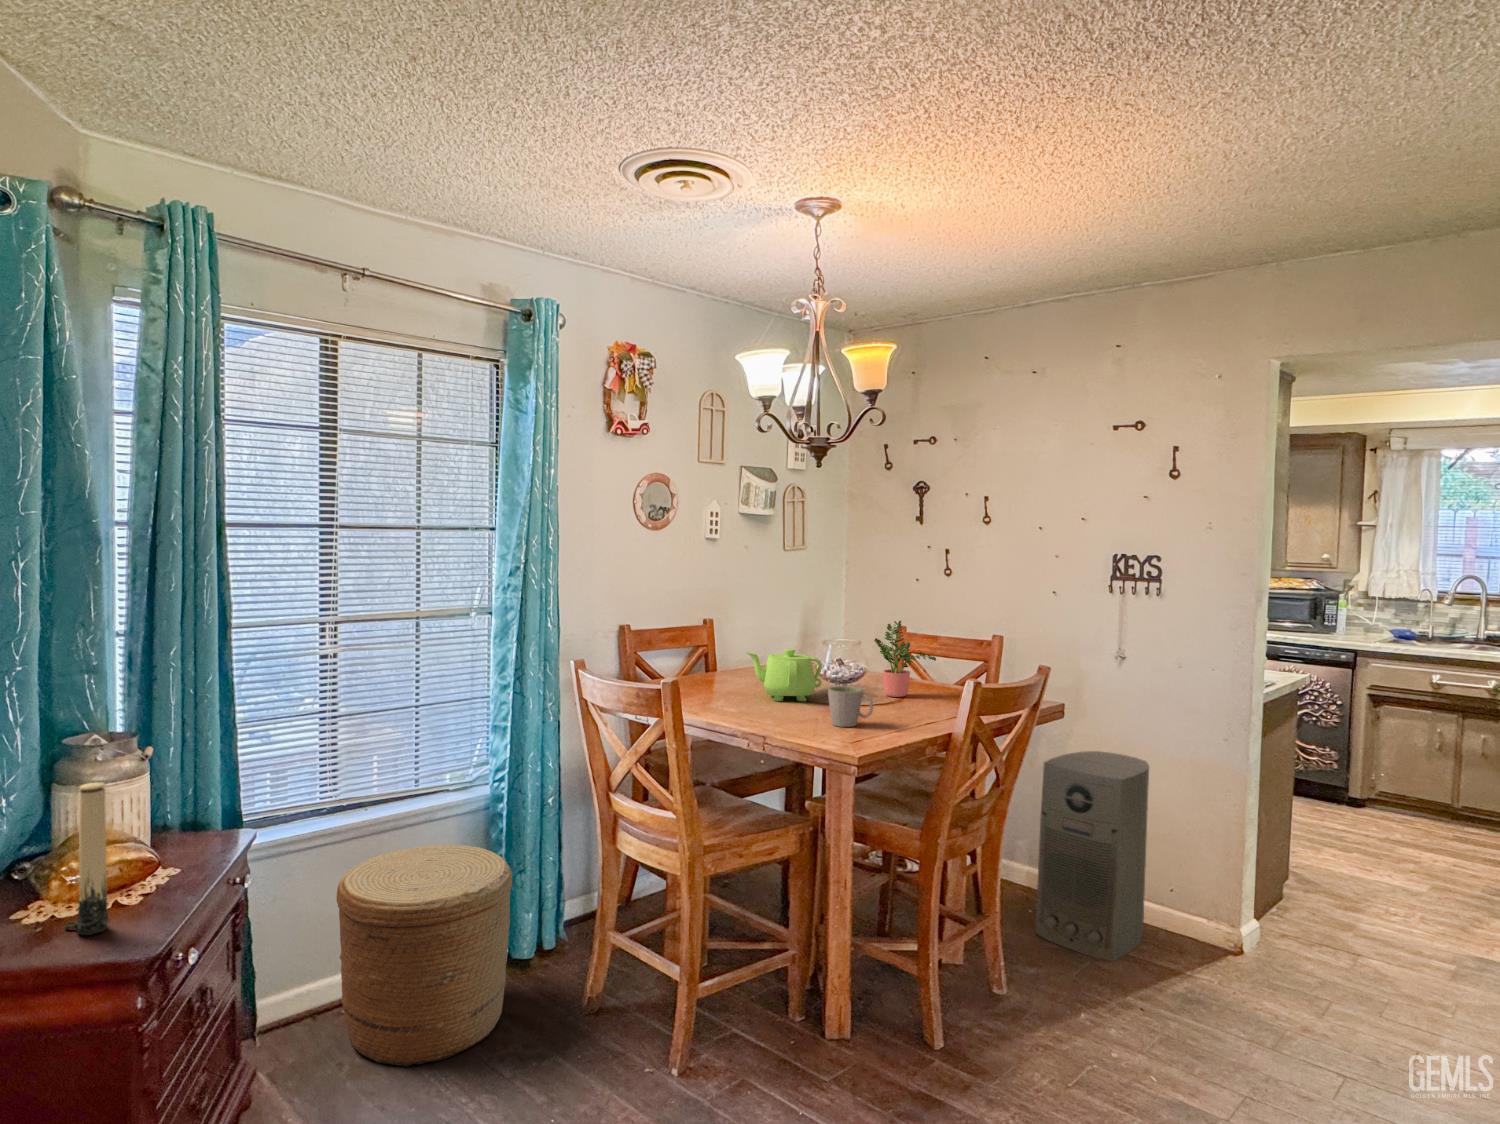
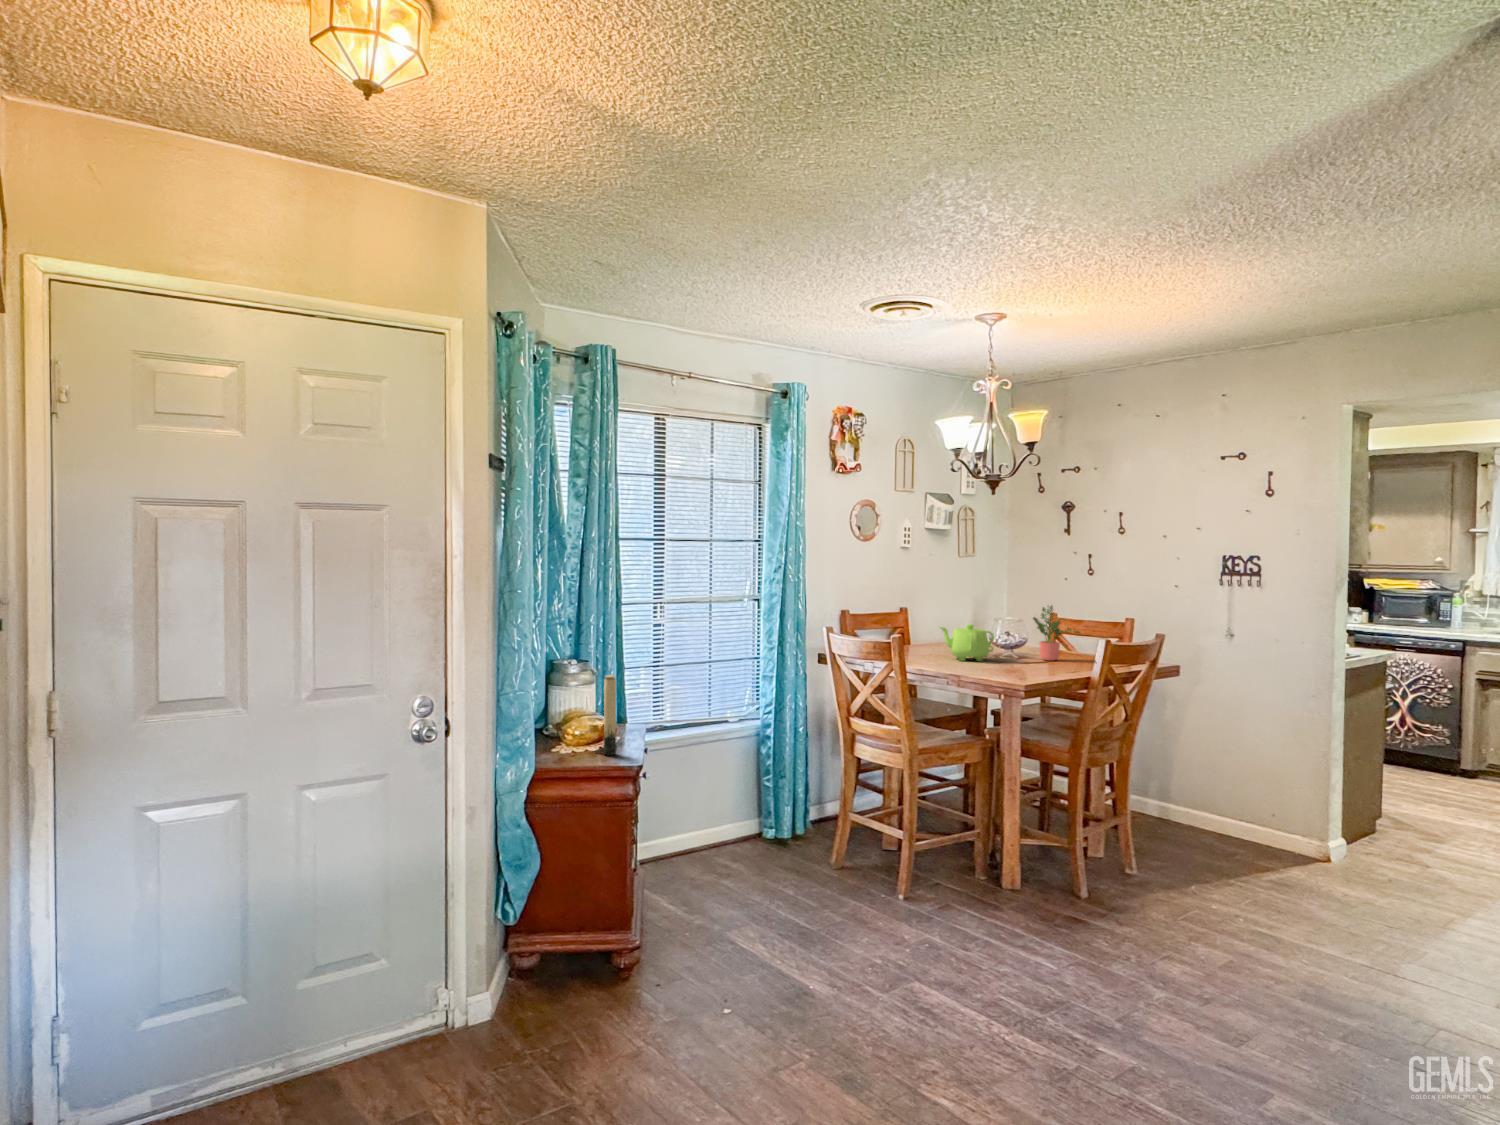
mug: present [828,686,873,727] -> none [1002,647,1035,674]
air purifier: present [1035,751,1149,961] -> none [1161,708,1253,861]
woven basket: present [337,845,512,1067] -> none [678,753,787,884]

